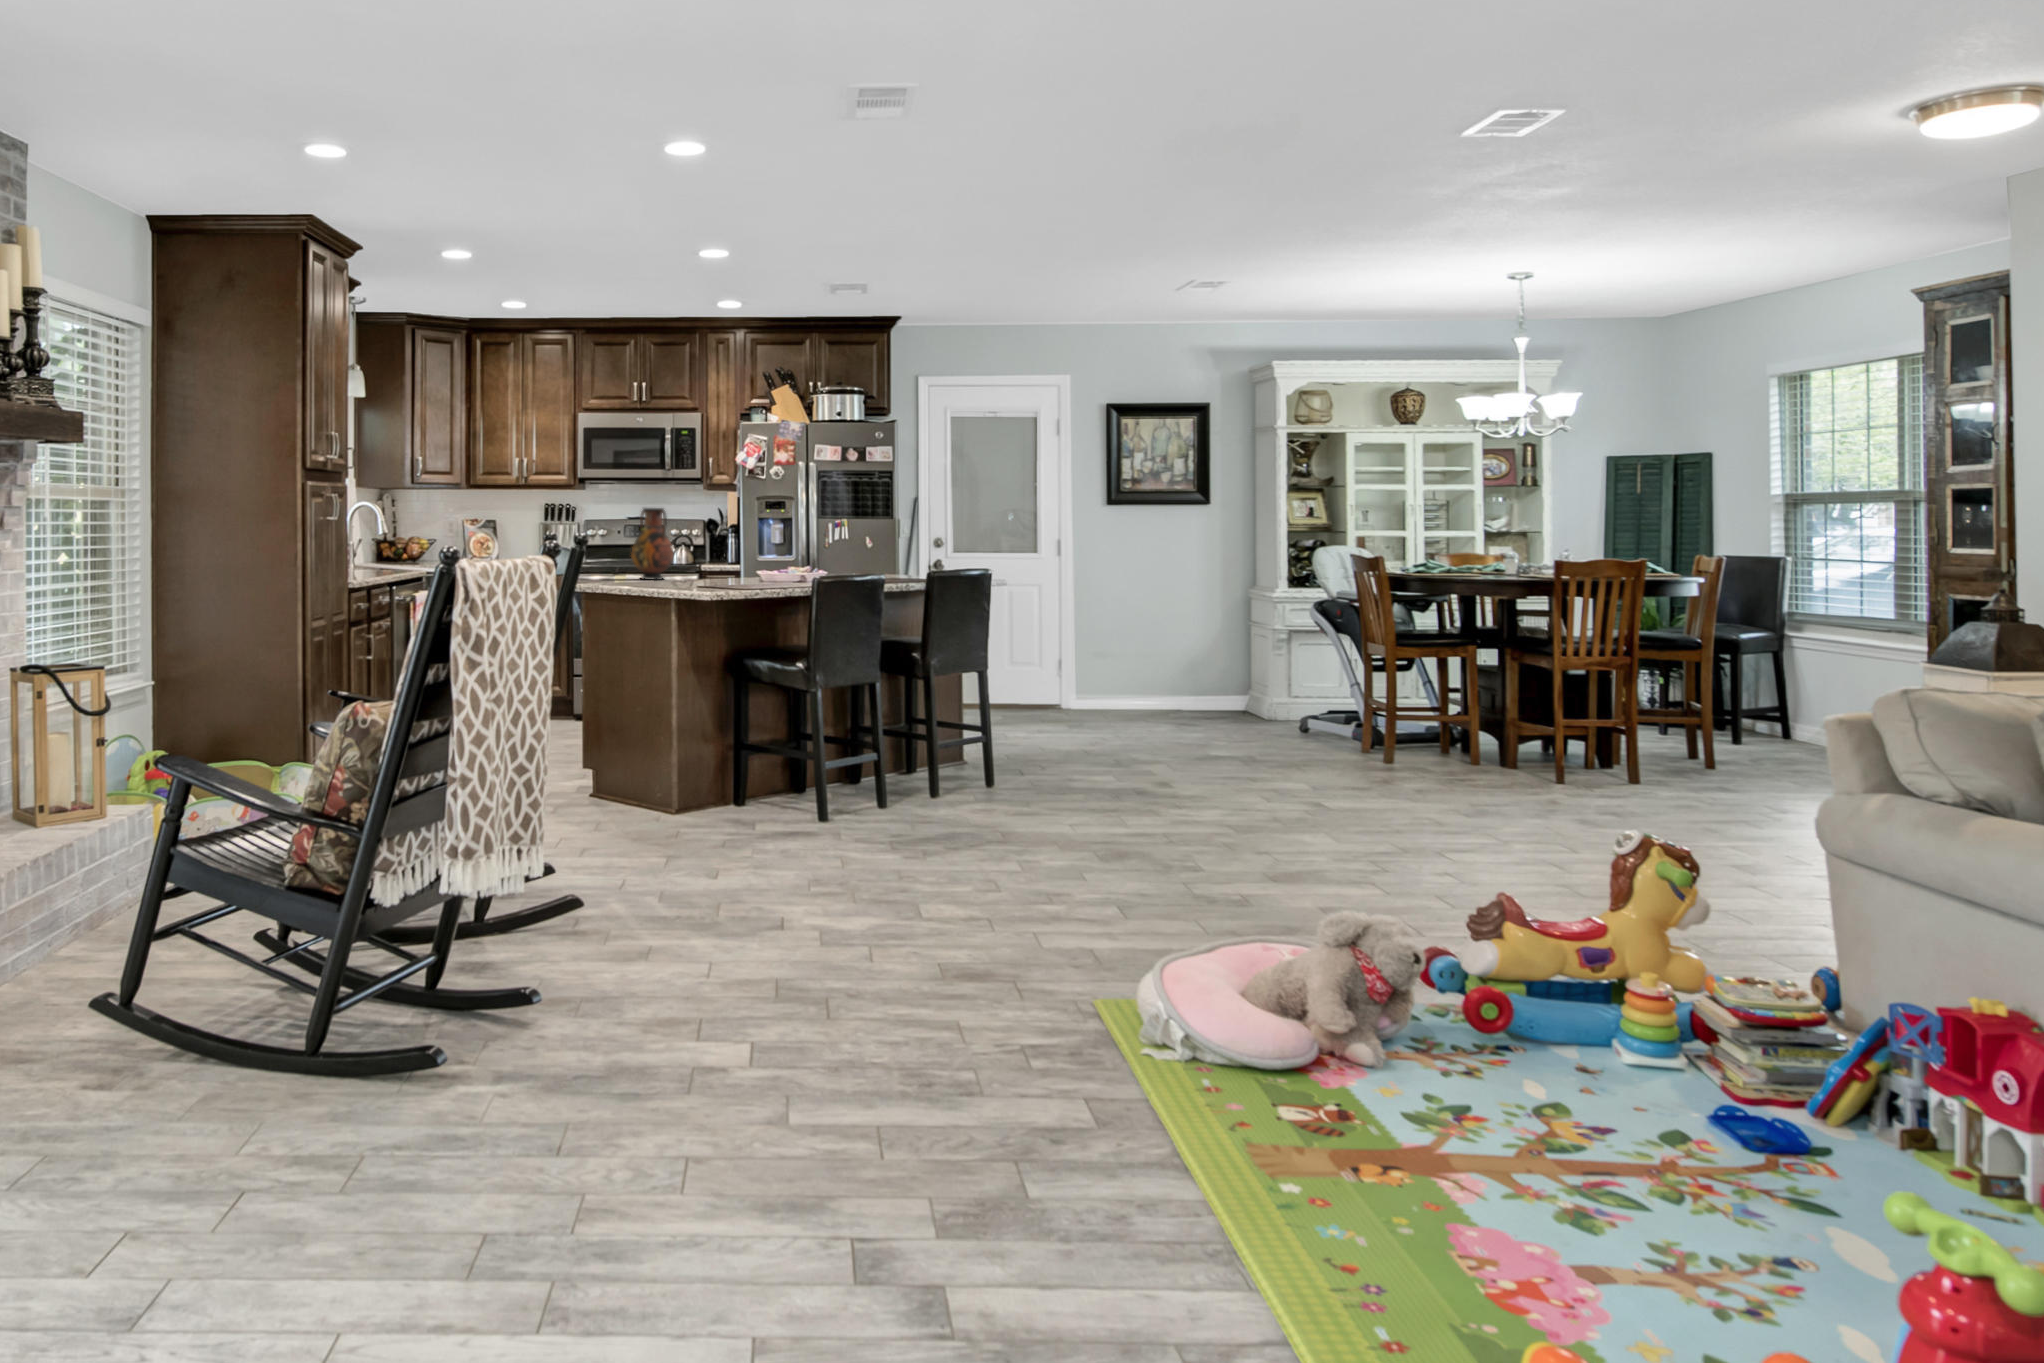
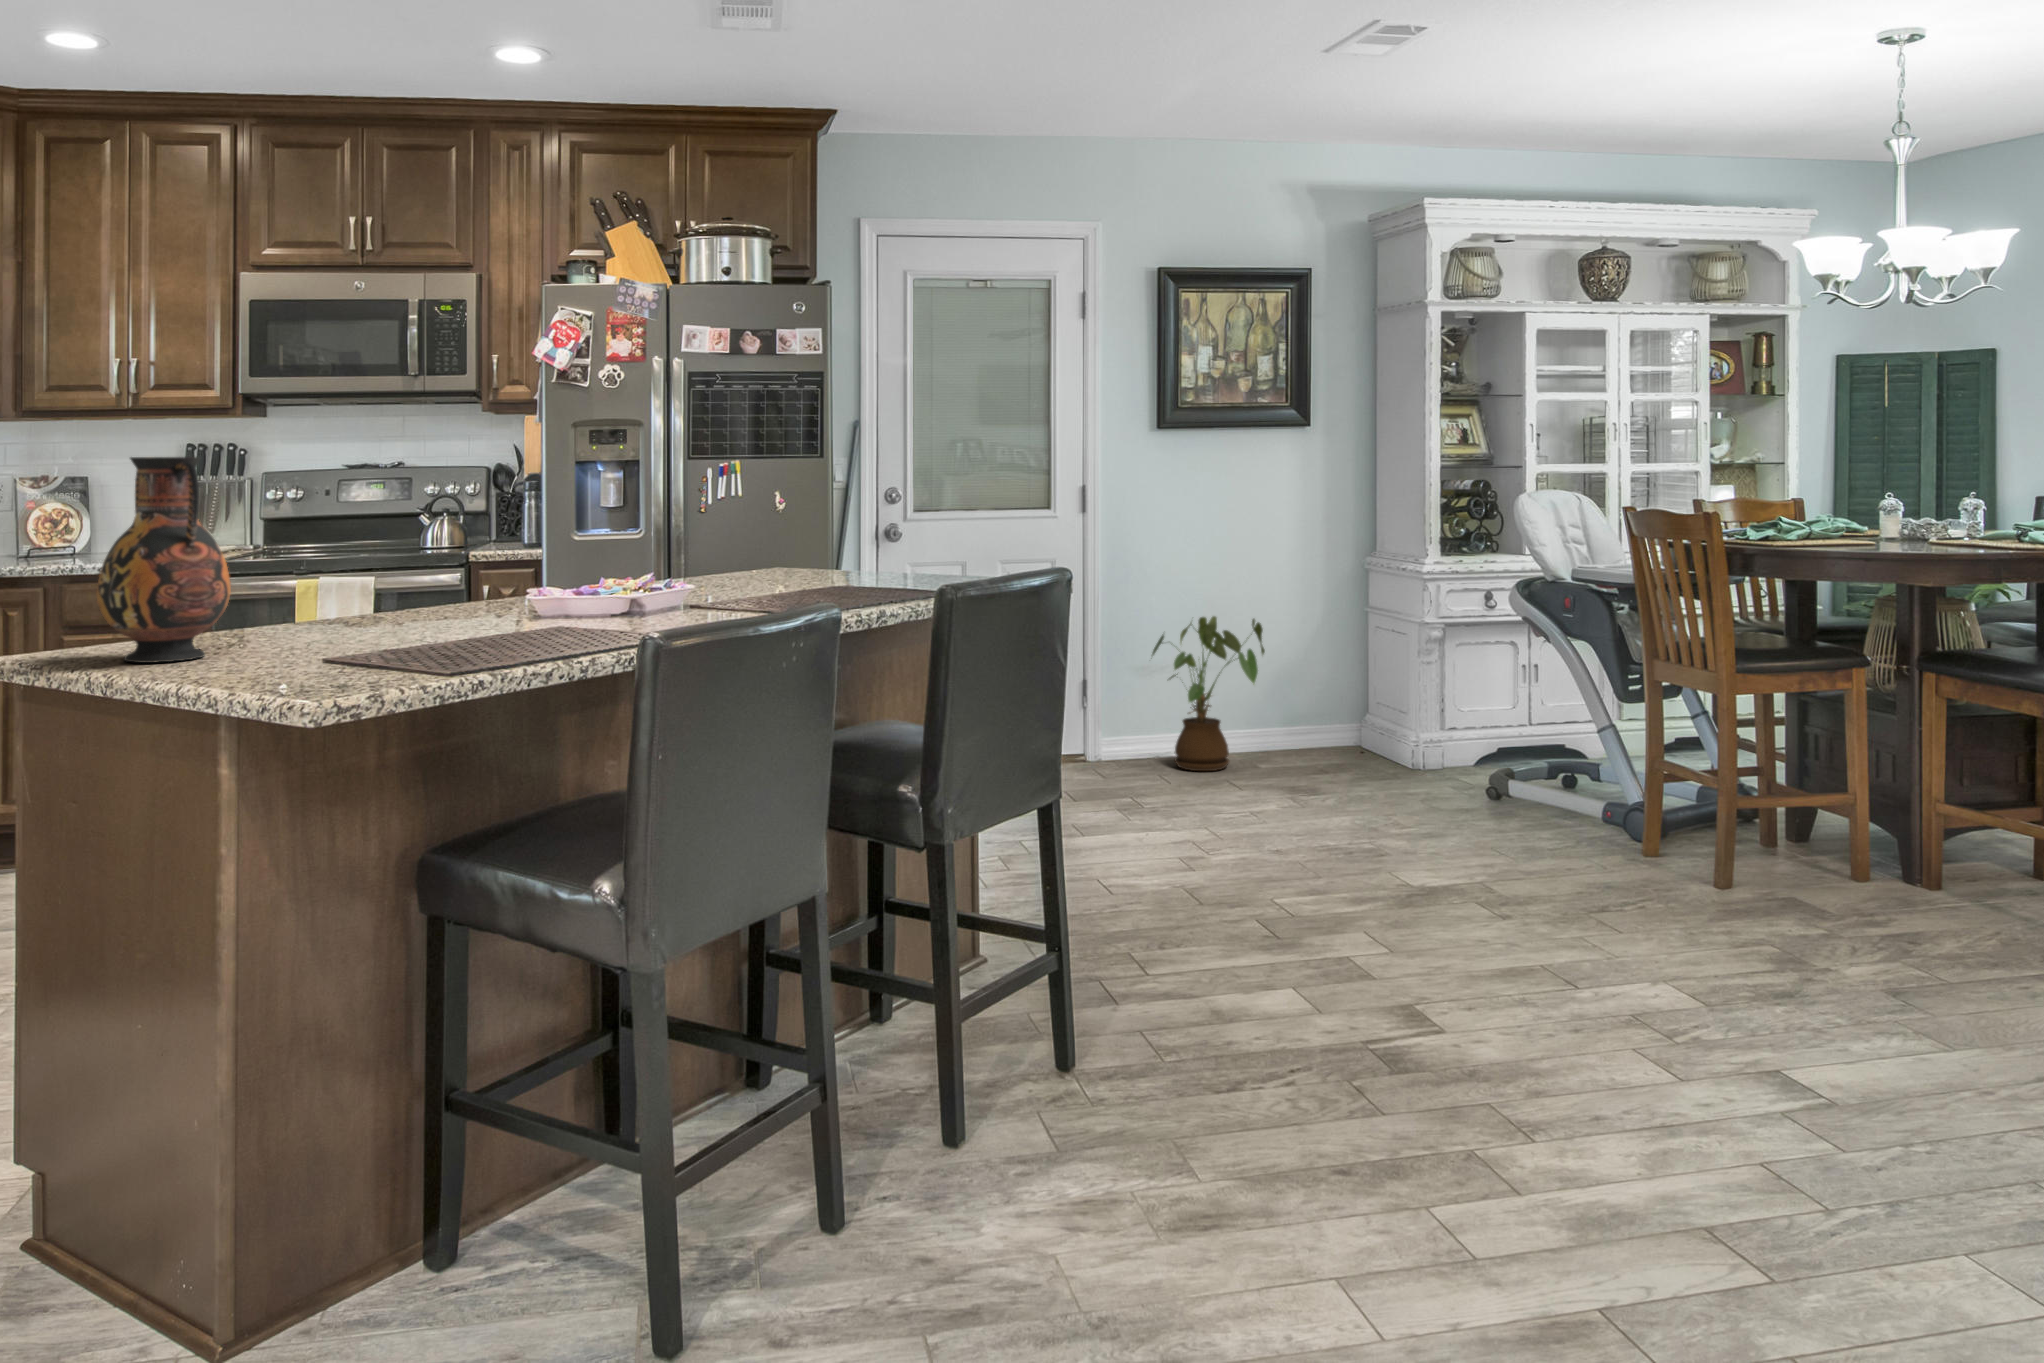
house plant: none [1093,622,1170,716] -> present [1152,616,1265,771]

